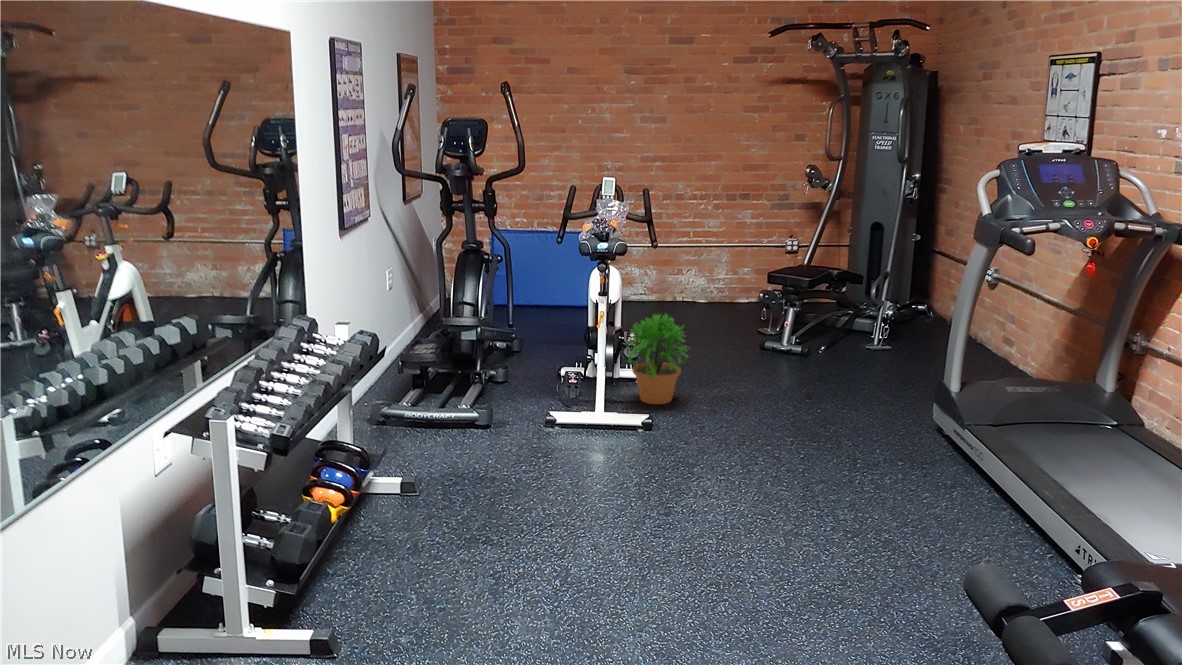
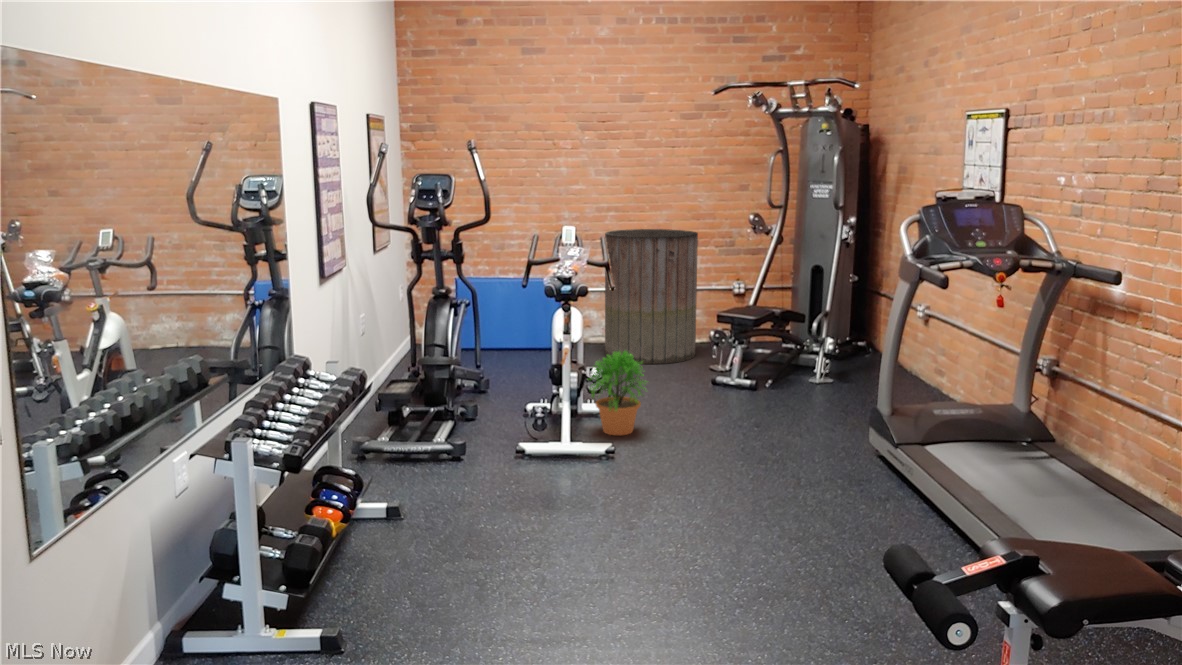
trash can: none [647,182,748,325] -> present [605,229,698,364]

